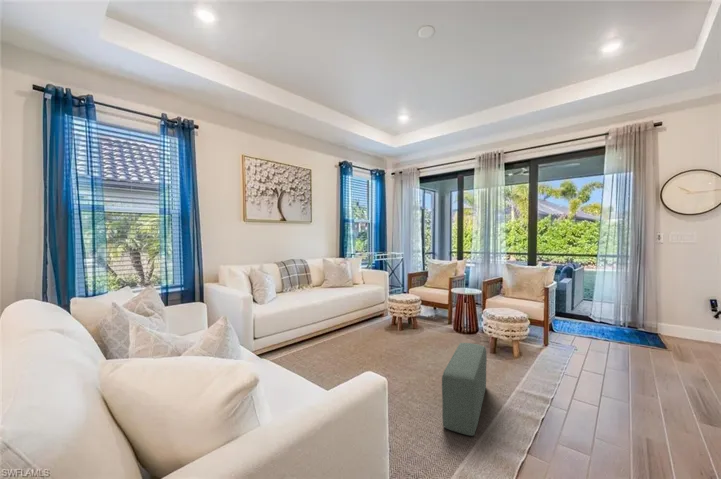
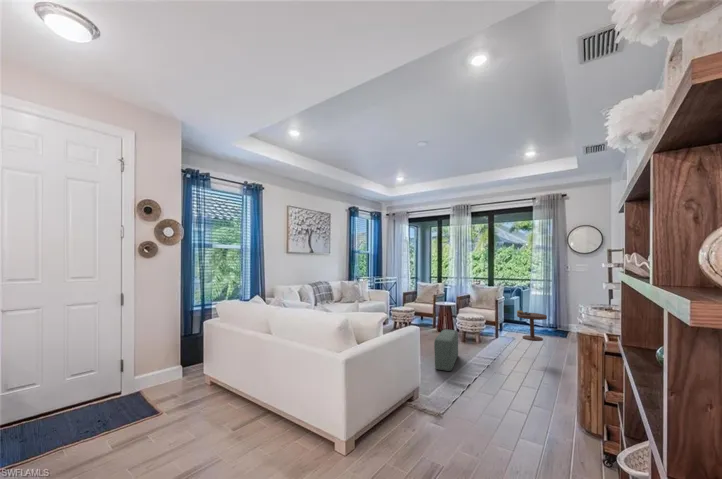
side table: none [600,316,668,412] -> present [517,310,547,341]

